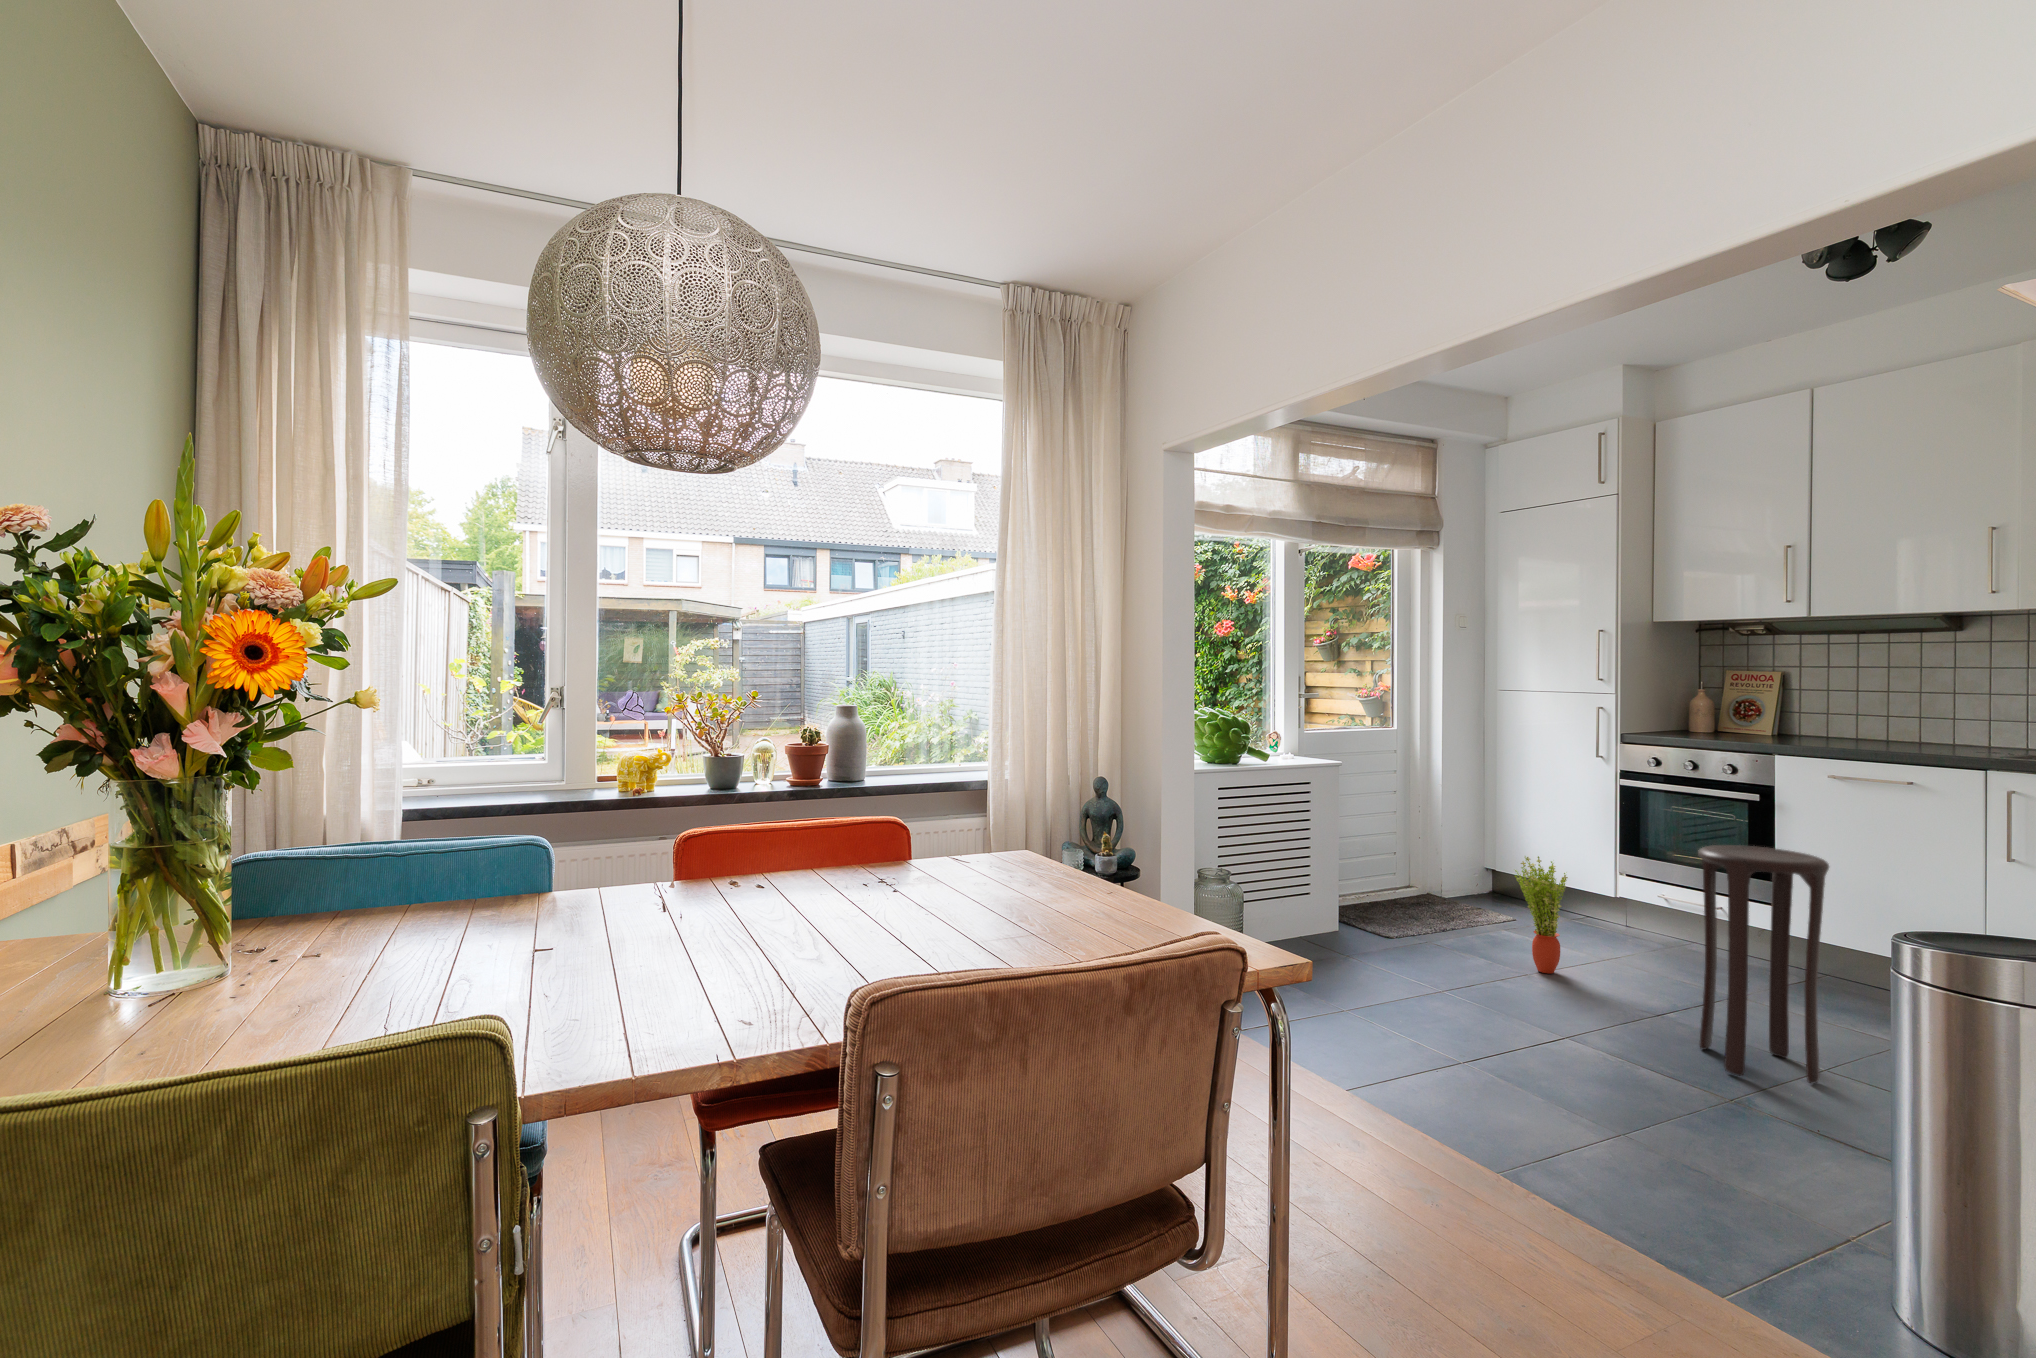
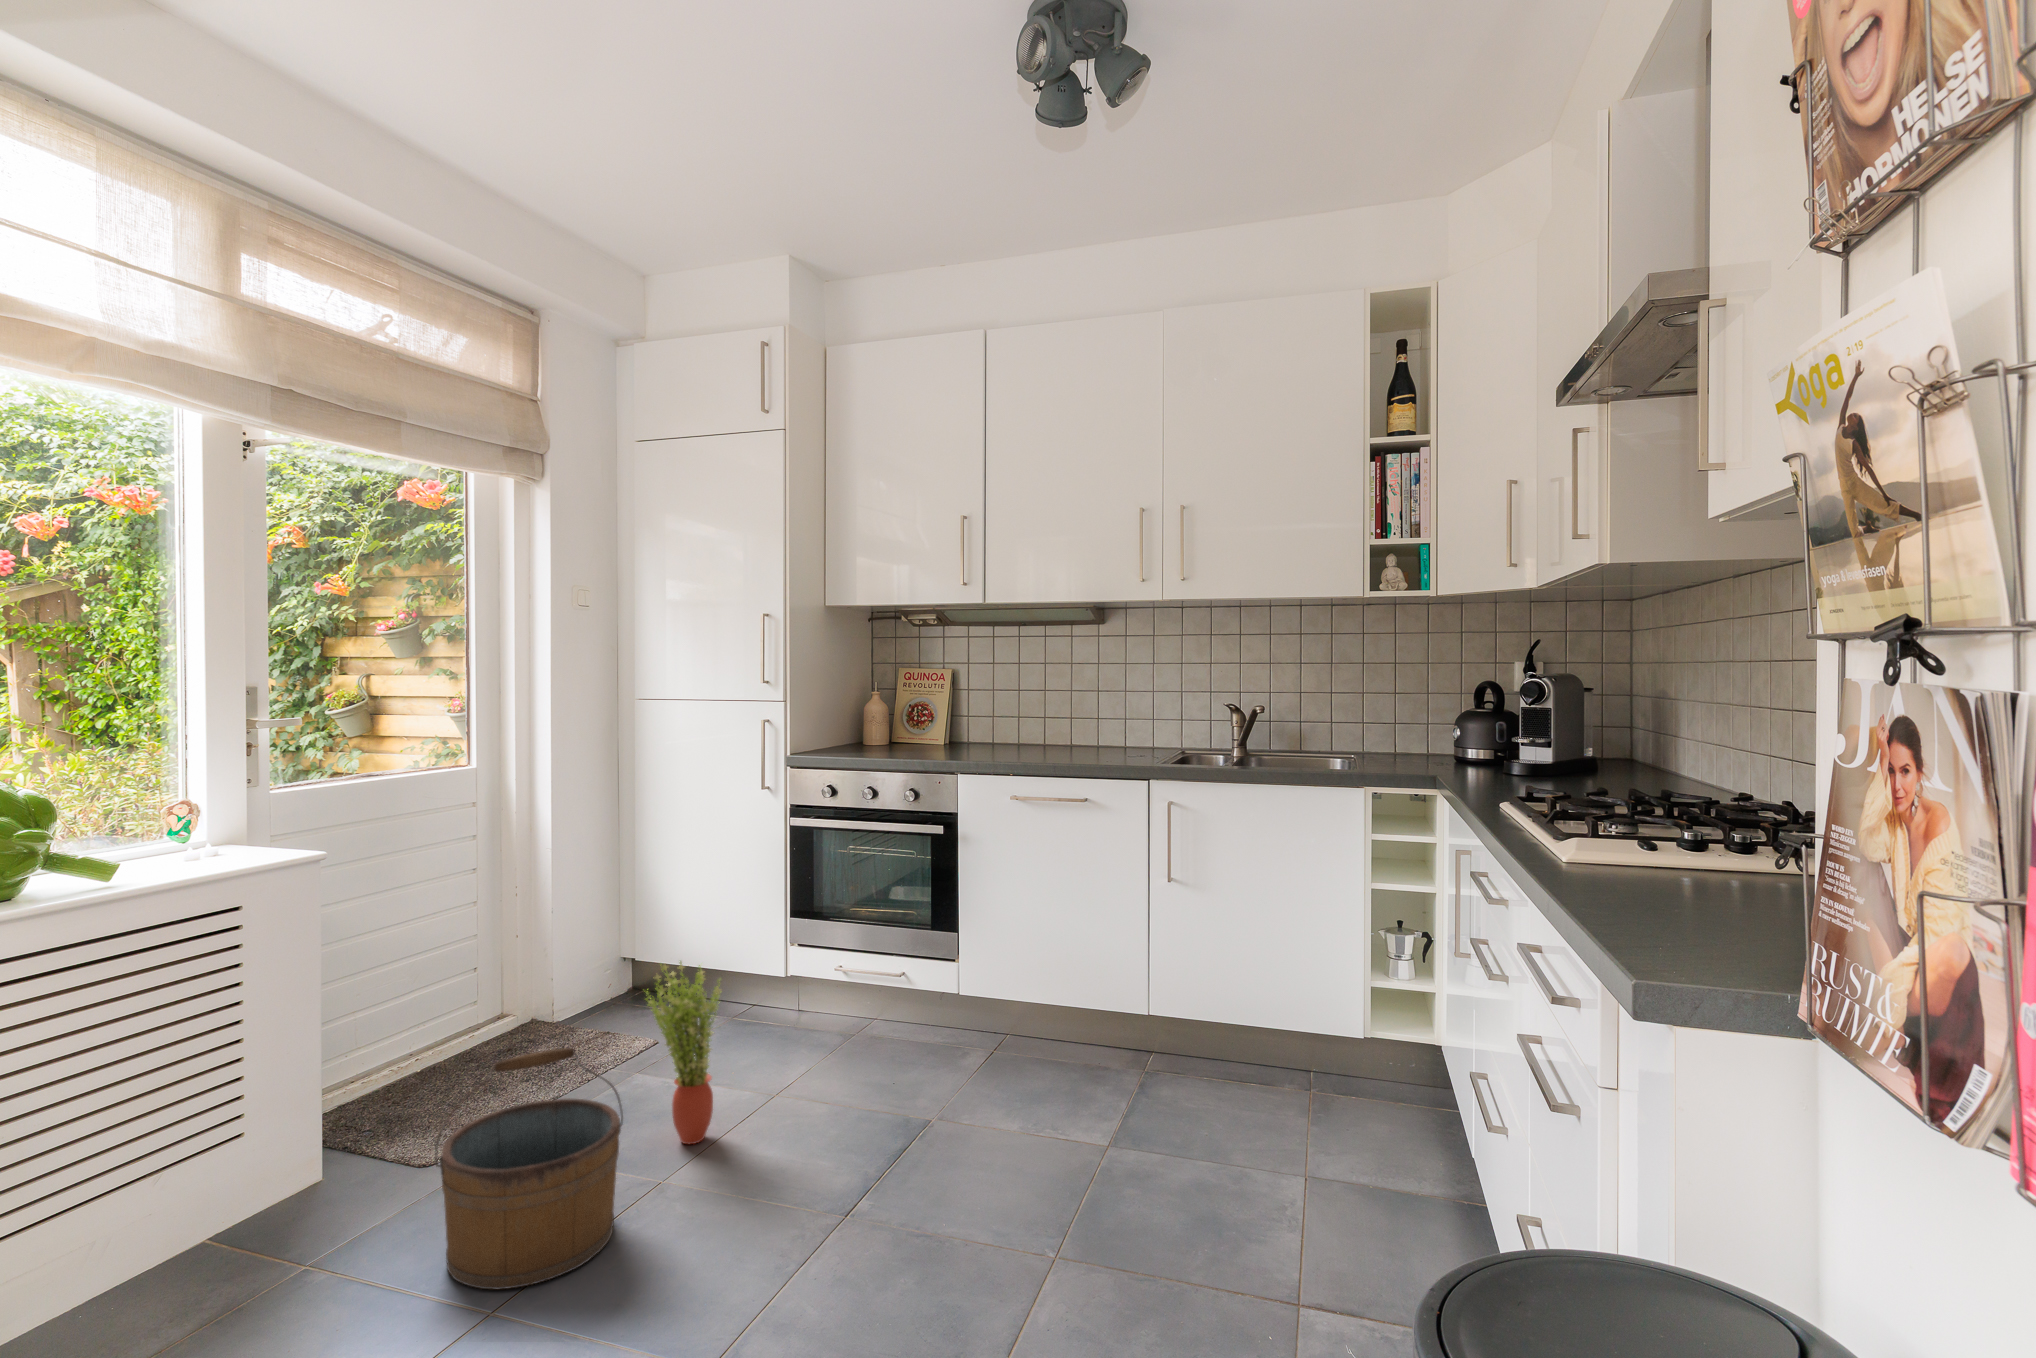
stool: present [1698,845,1829,1084] -> none [902,923,1058,1303]
bucket: none [1404,881,1505,1001] -> present [435,1048,623,1289]

